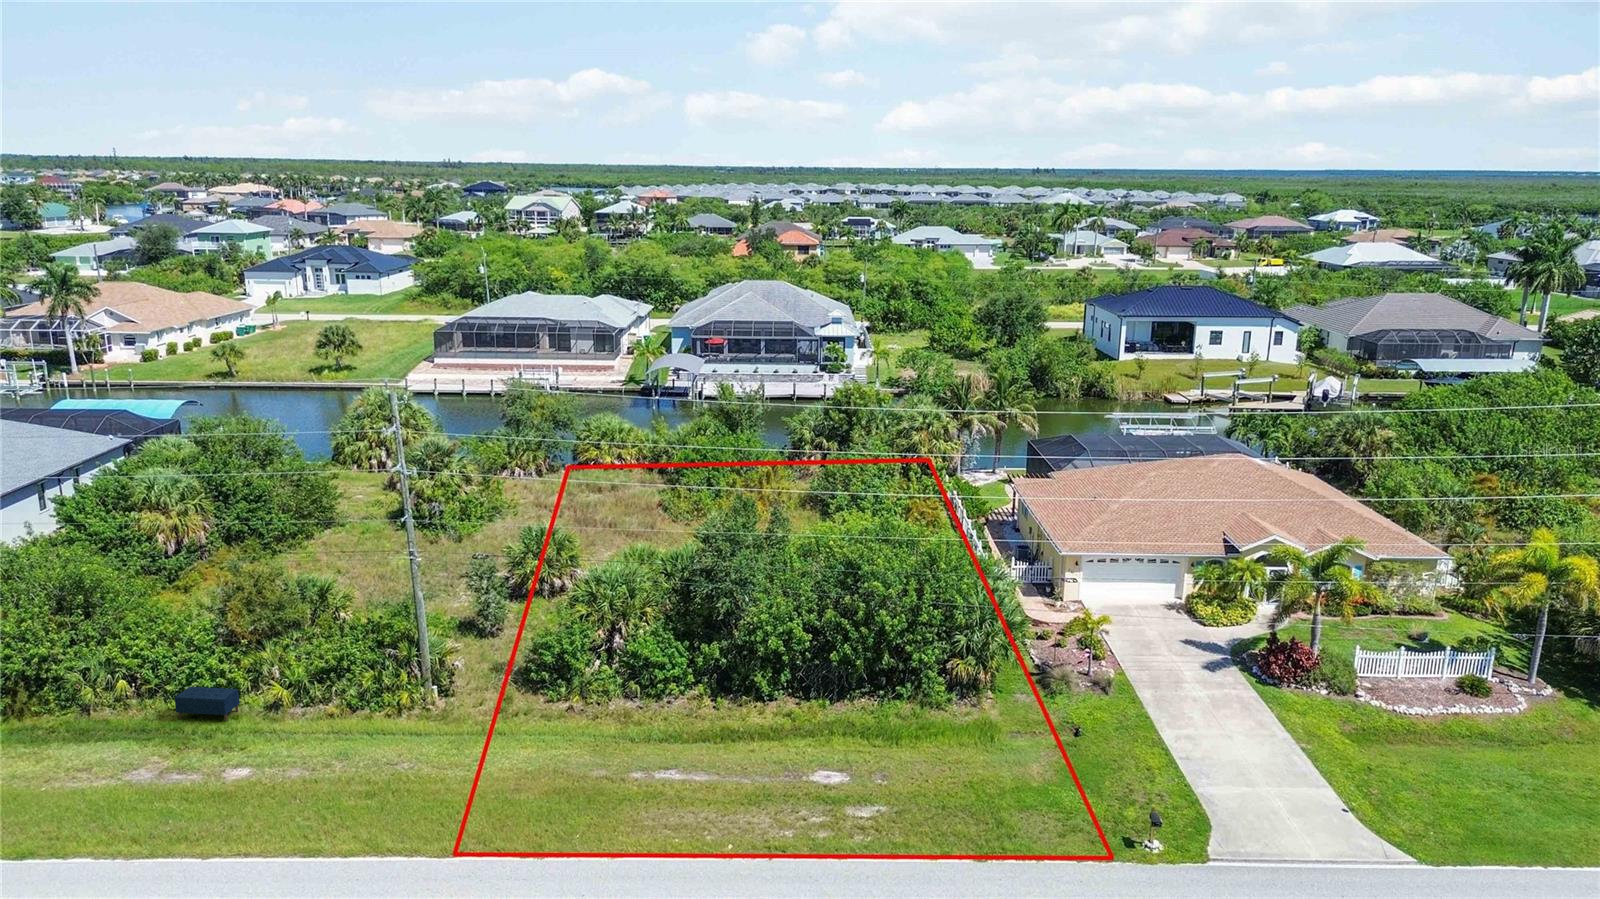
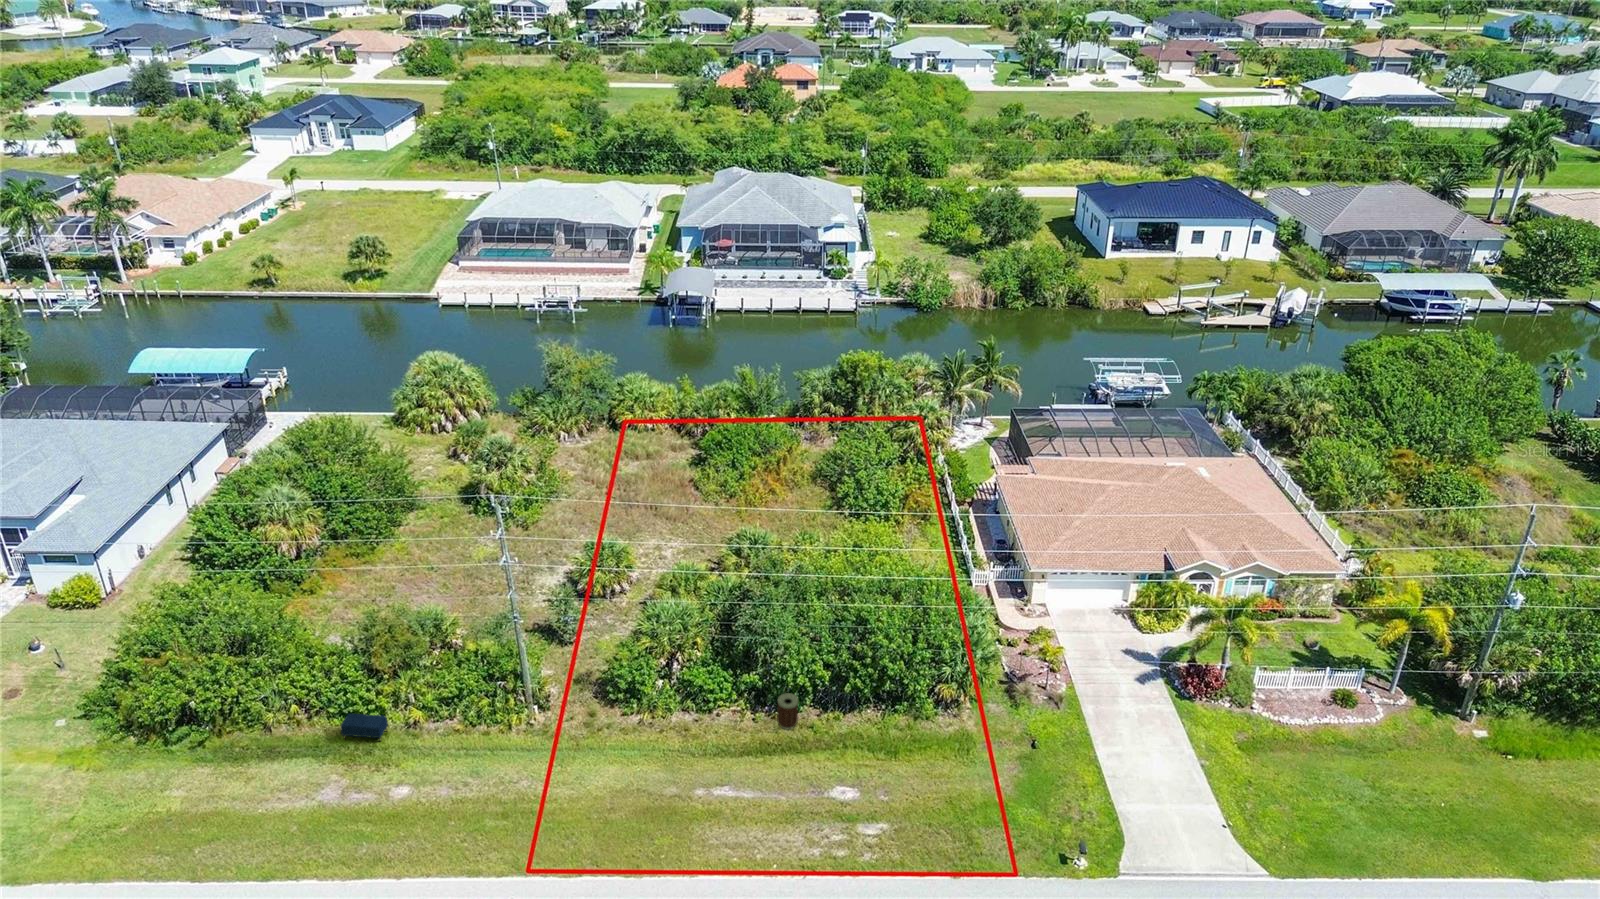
trash can: none [744,666,771,713] -> present [777,693,798,730]

